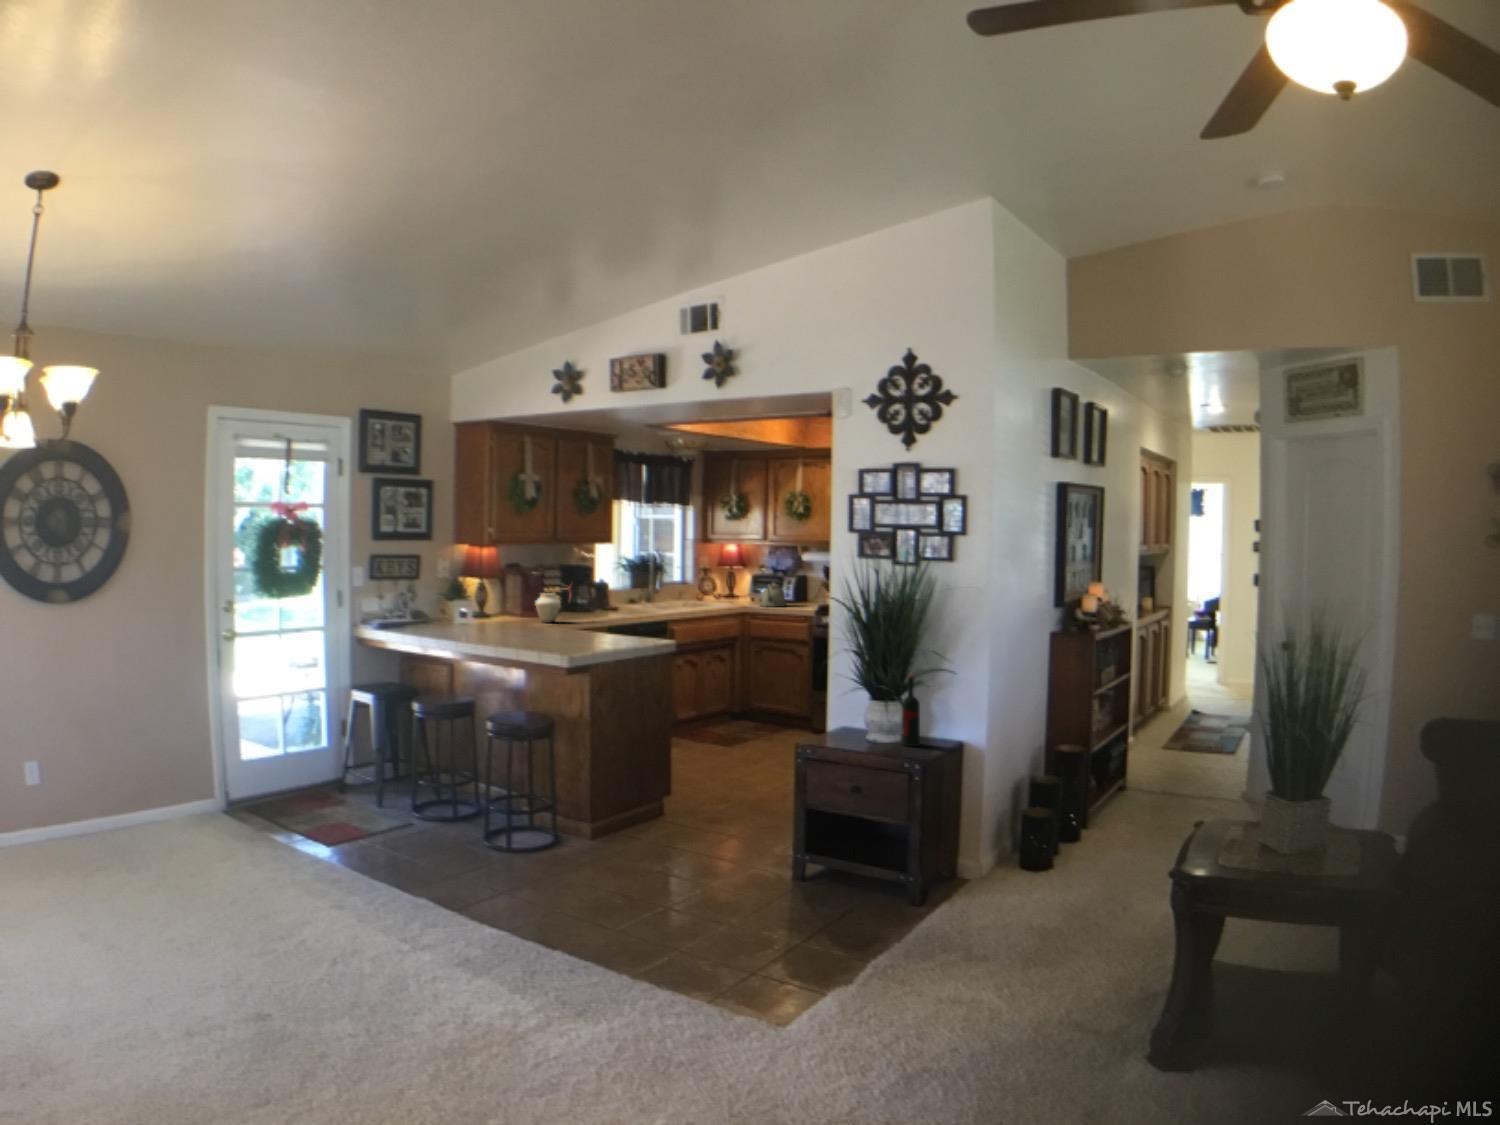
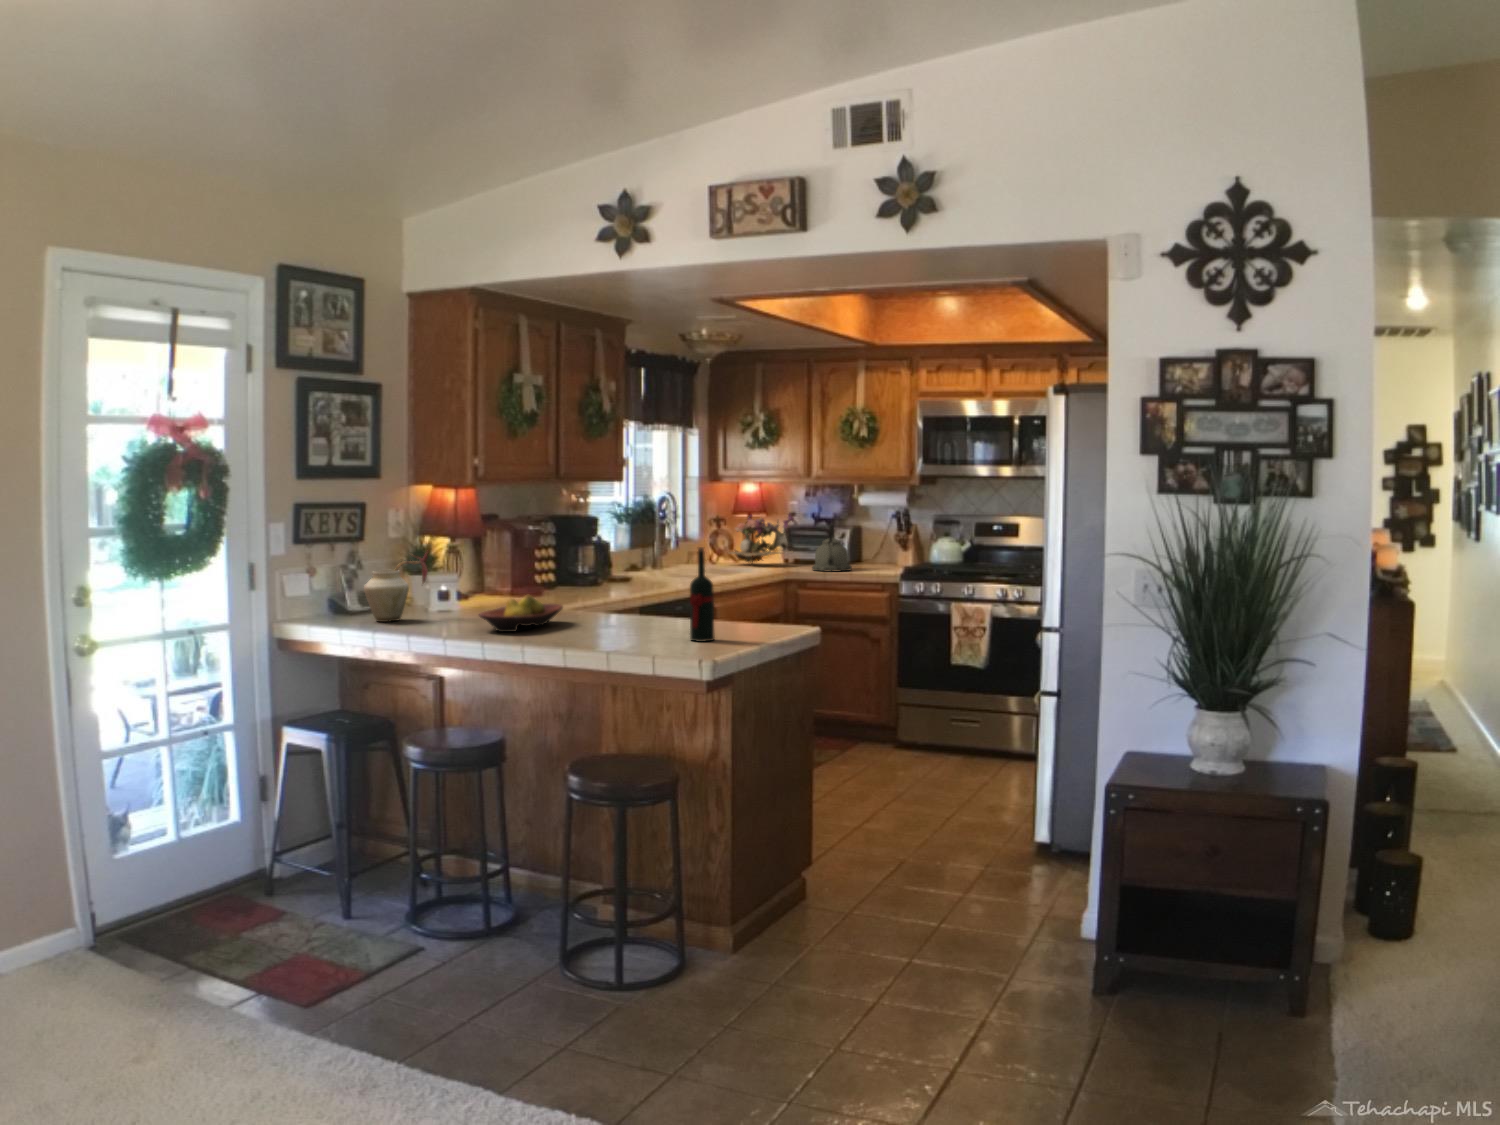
flower arrangement: none [708,564,755,602] -> present [731,512,794,564]
vase: present [535,586,572,623] -> present [364,551,429,622]
fruit bowl: none [465,614,526,637] -> present [479,595,563,632]
wine bottle: present [901,674,920,747] -> present [690,547,714,642]

